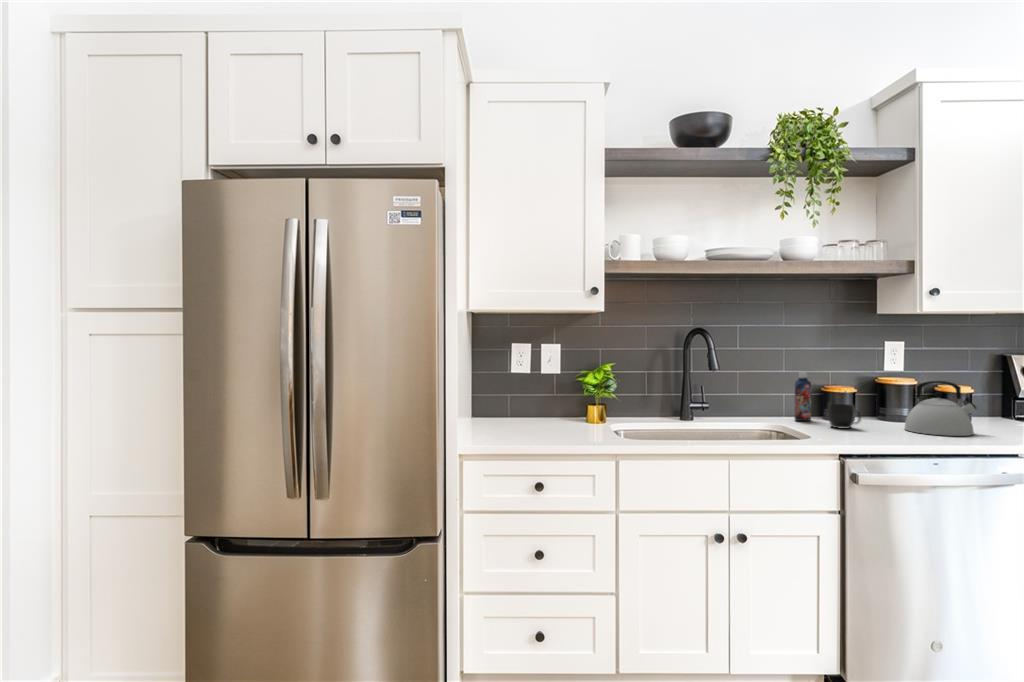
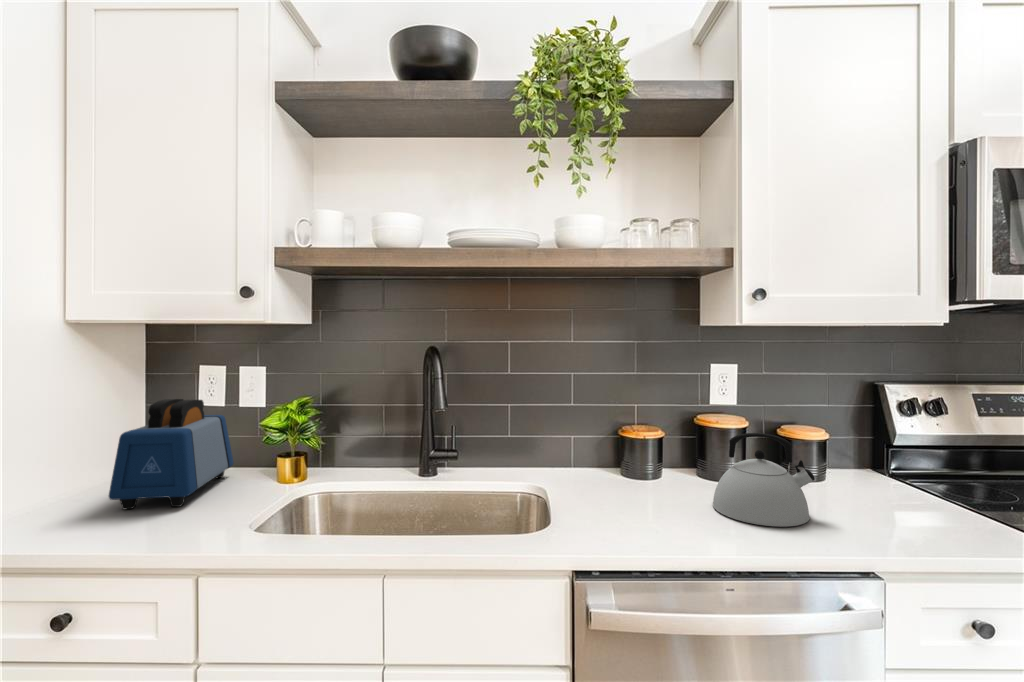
toaster: none [505,364,562,431] -> present [109,399,234,509]
bottle: present [795,373,811,421] -> none [578,409,603,479]
mug: present [827,404,861,429] -> none [606,460,648,501]

